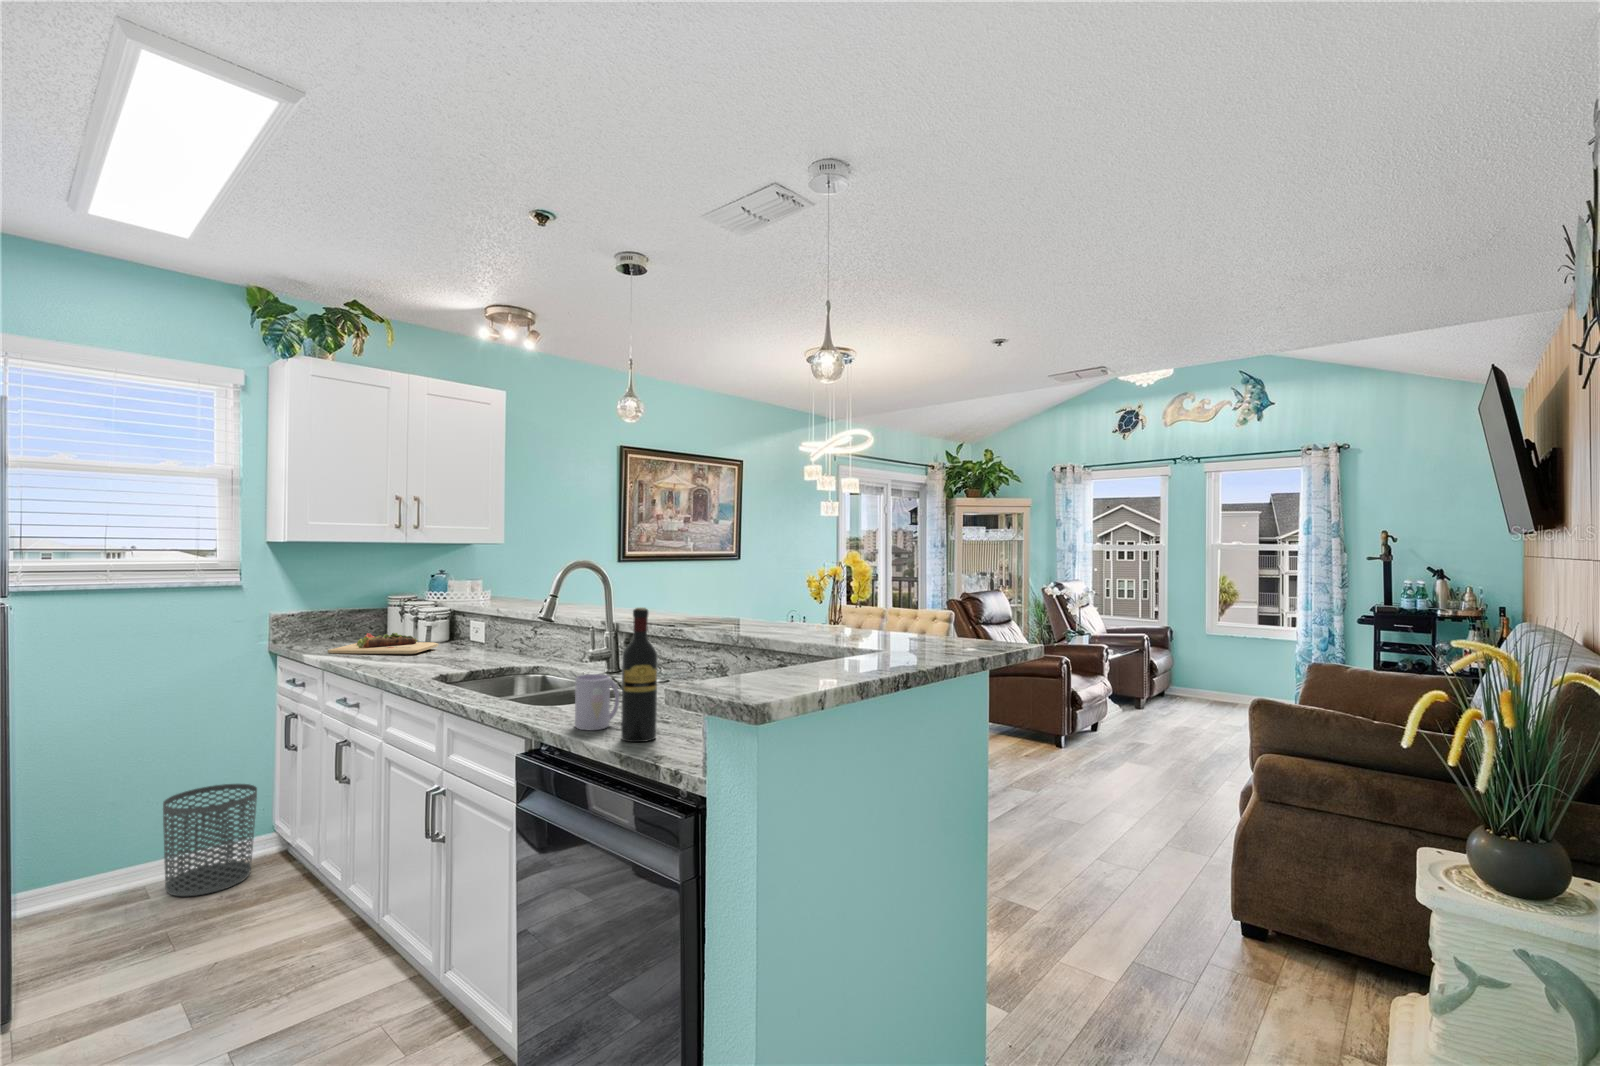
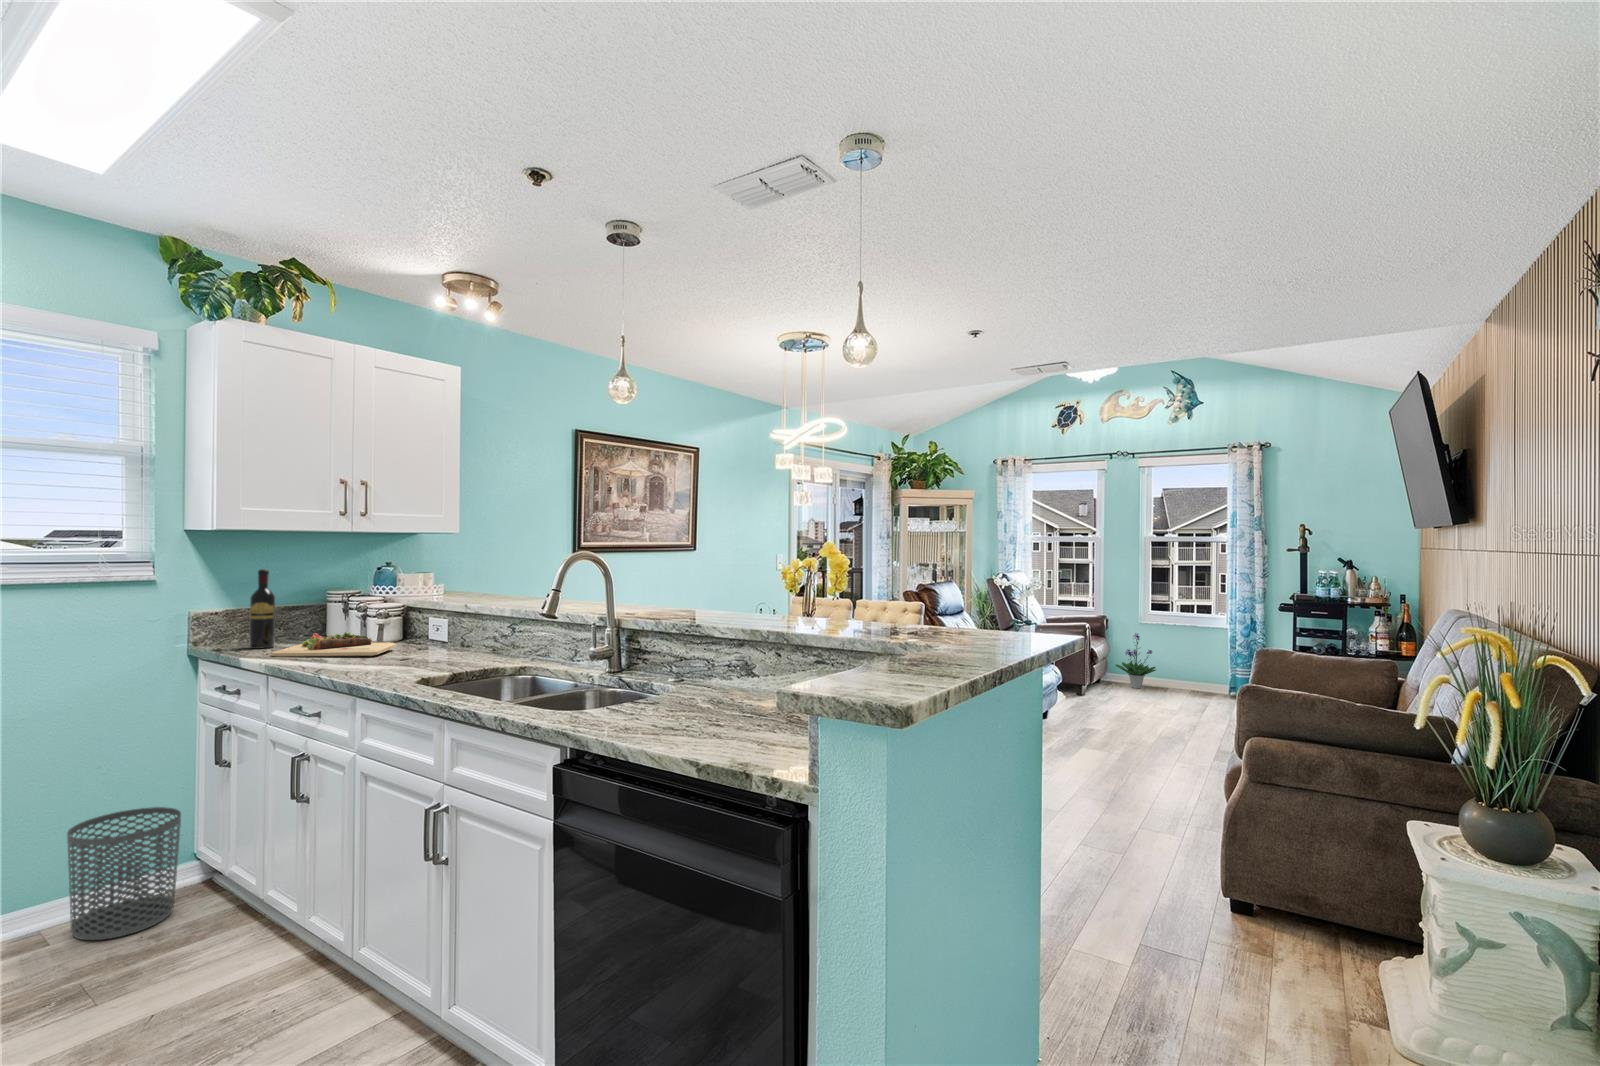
wine bottle: present [621,608,657,742] -> present [249,569,275,649]
potted plant: none [1181,644,1226,701] -> present [1116,633,1156,688]
mug: present [575,674,619,730] -> none [627,675,673,736]

